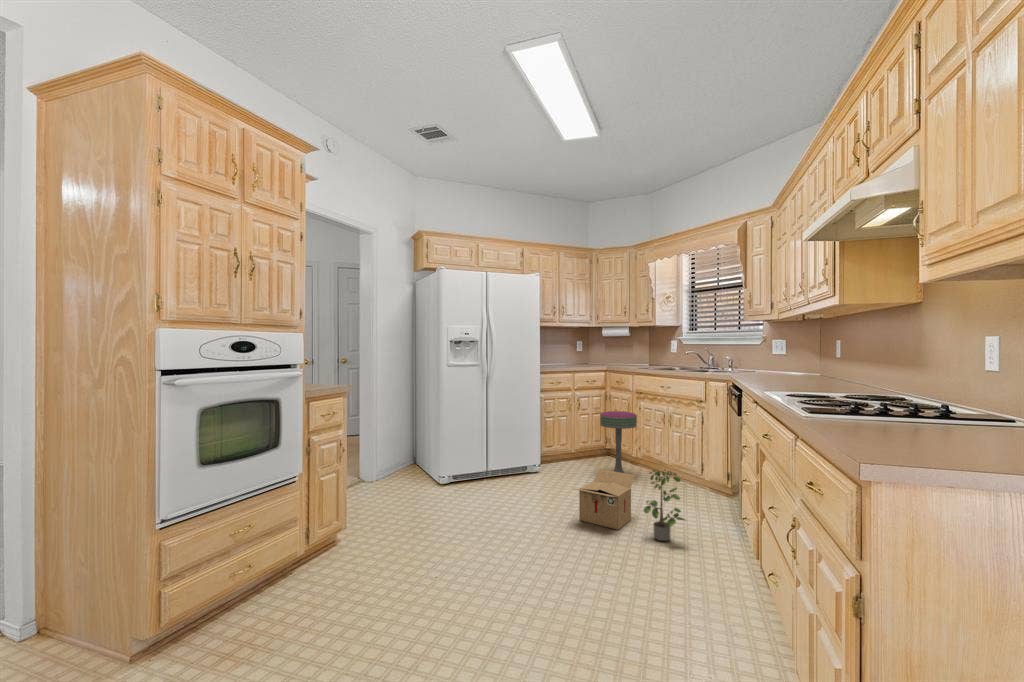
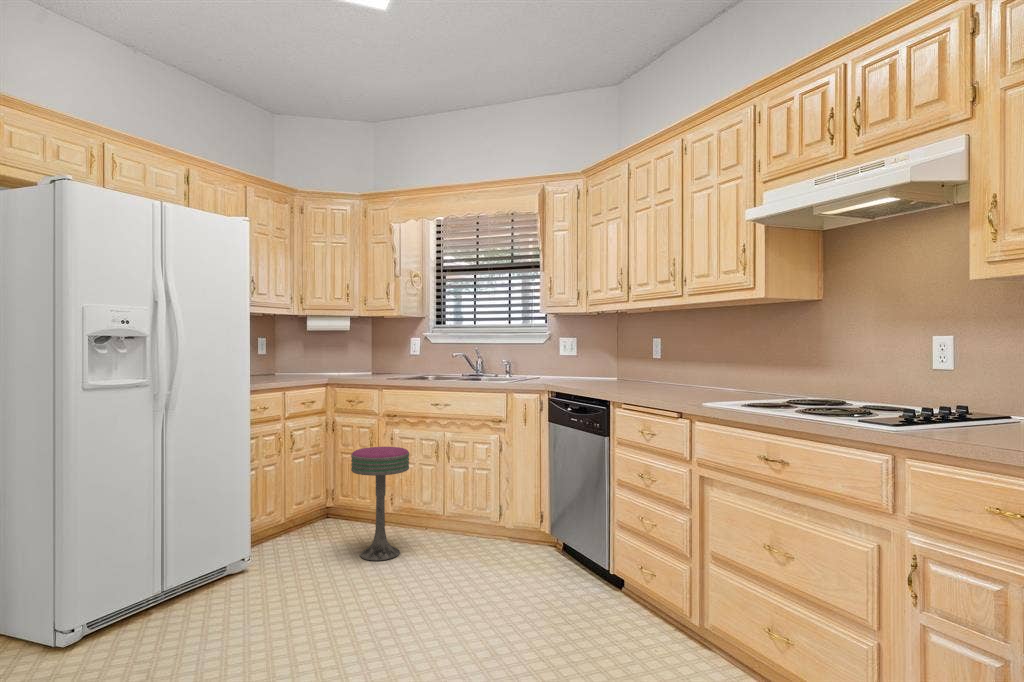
cardboard box: present [575,469,635,530] -> none [395,547,470,649]
potted plant: present [643,470,685,541] -> none [515,528,581,643]

